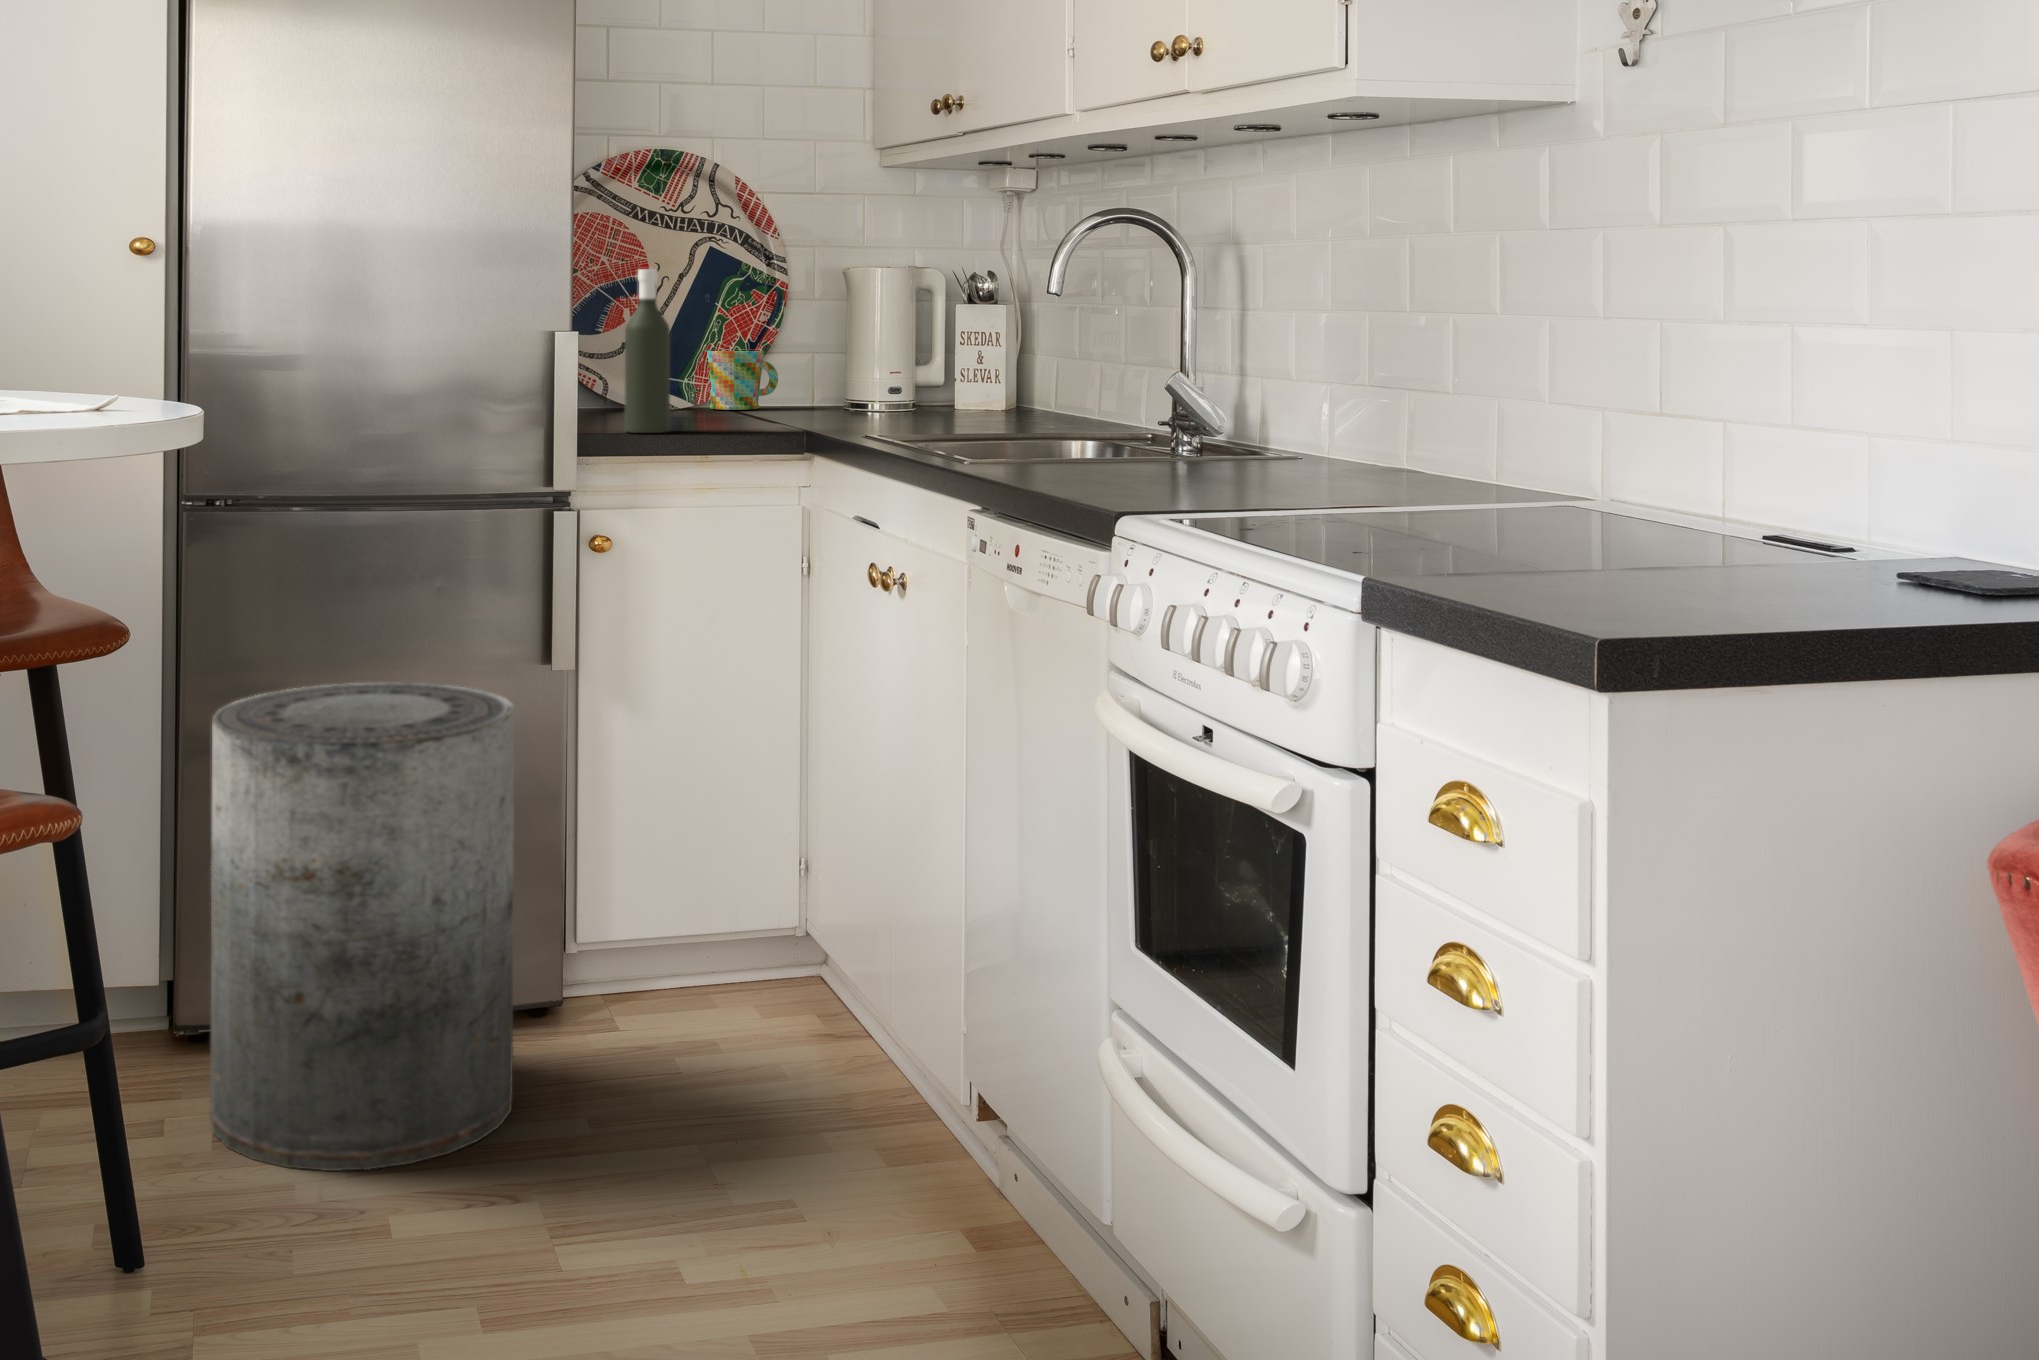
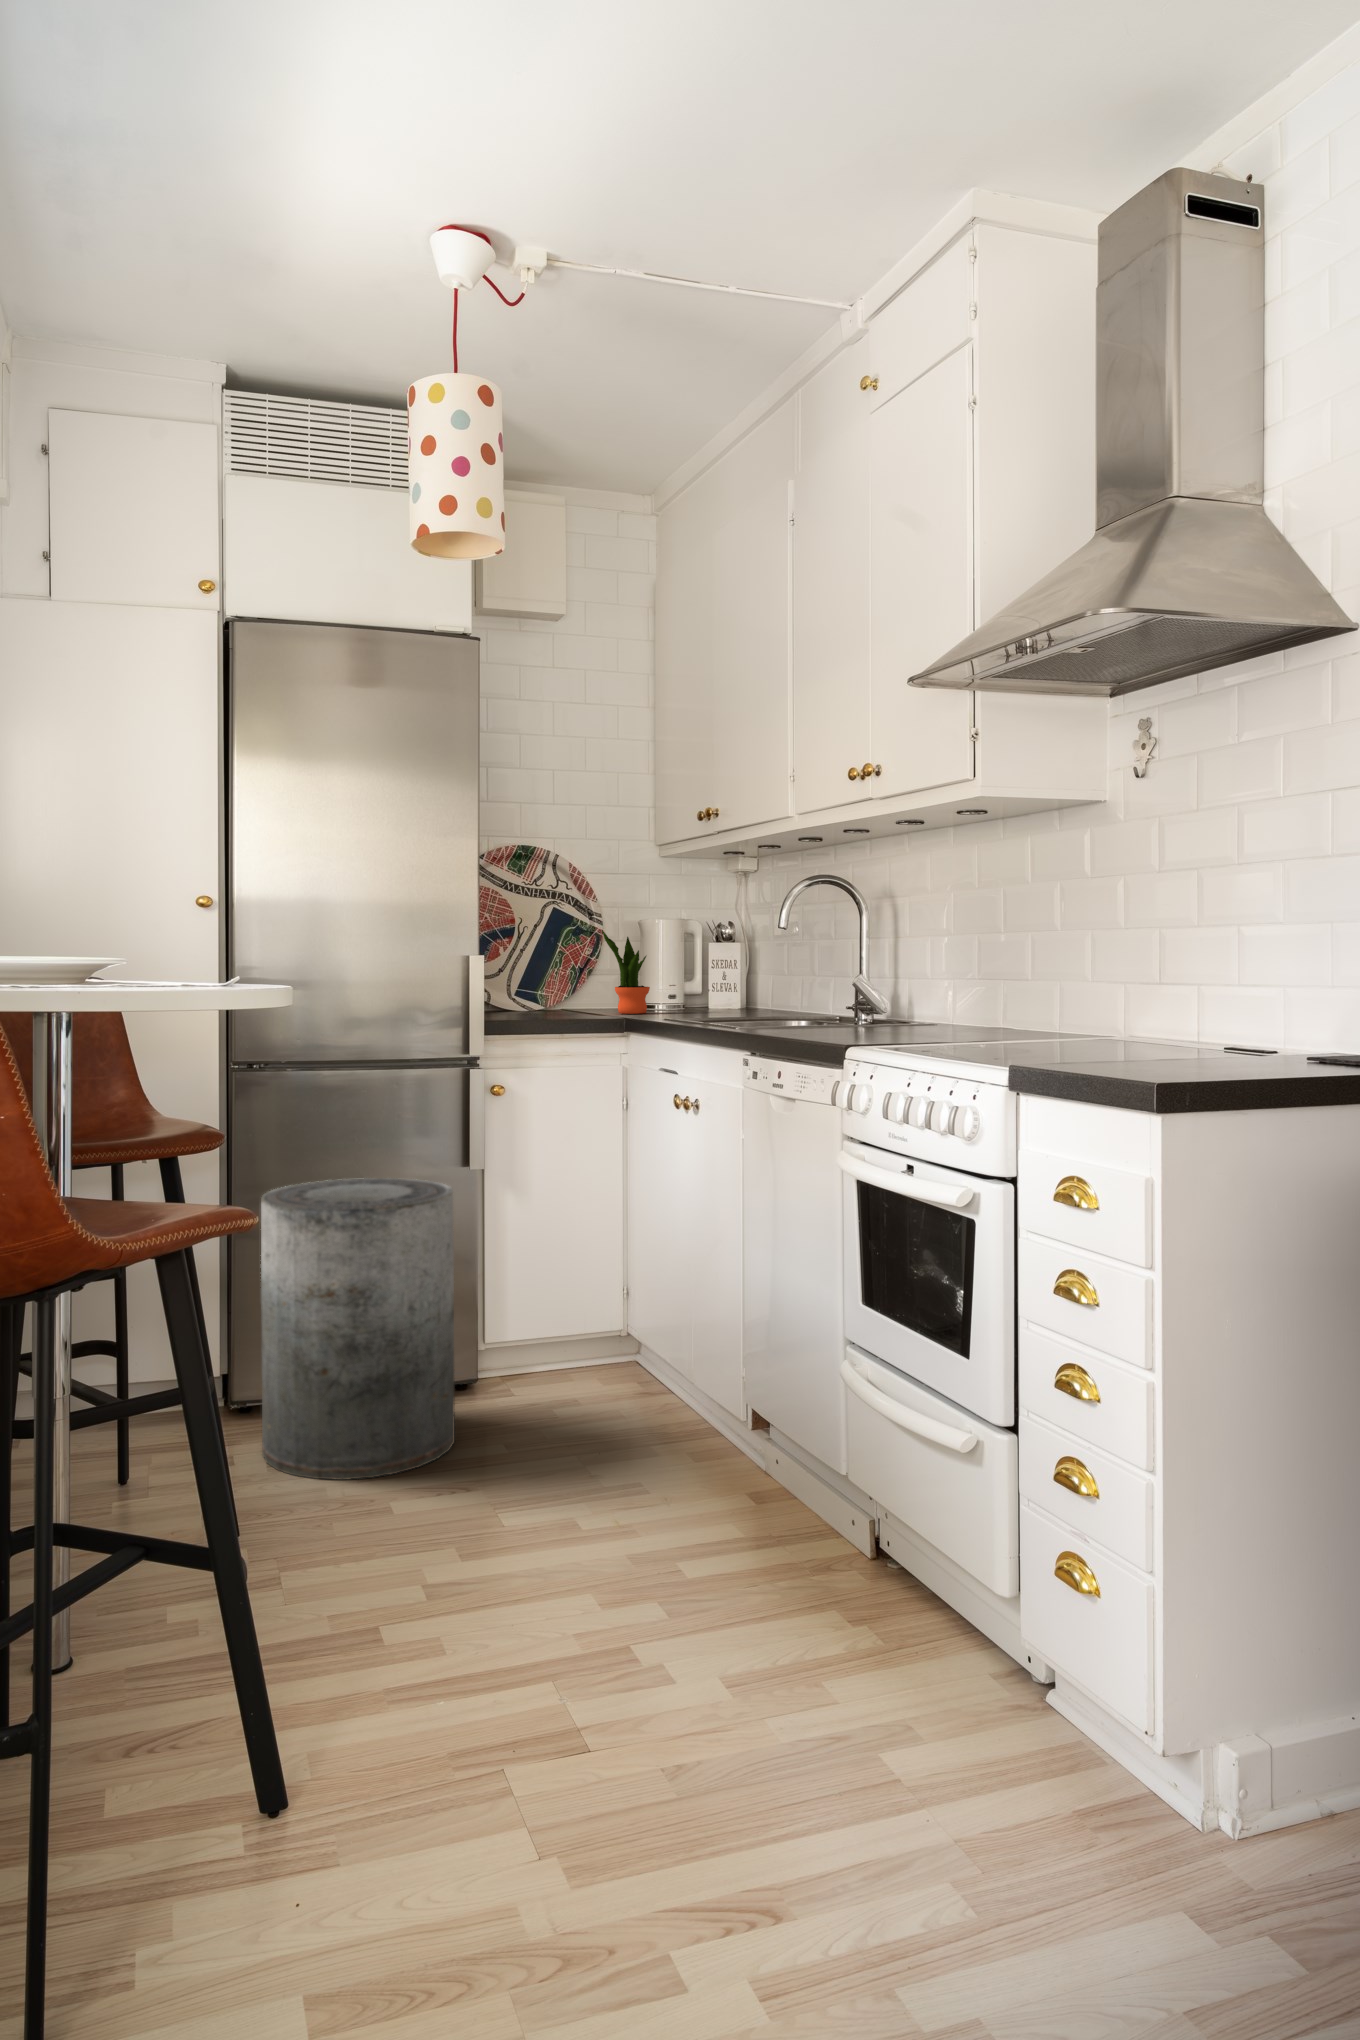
bottle: present [624,269,670,433] -> none [511,917,540,1020]
potted plant: none [777,285,853,421] -> present [602,930,650,1014]
mug: present [707,349,778,410] -> none [552,973,598,1010]

